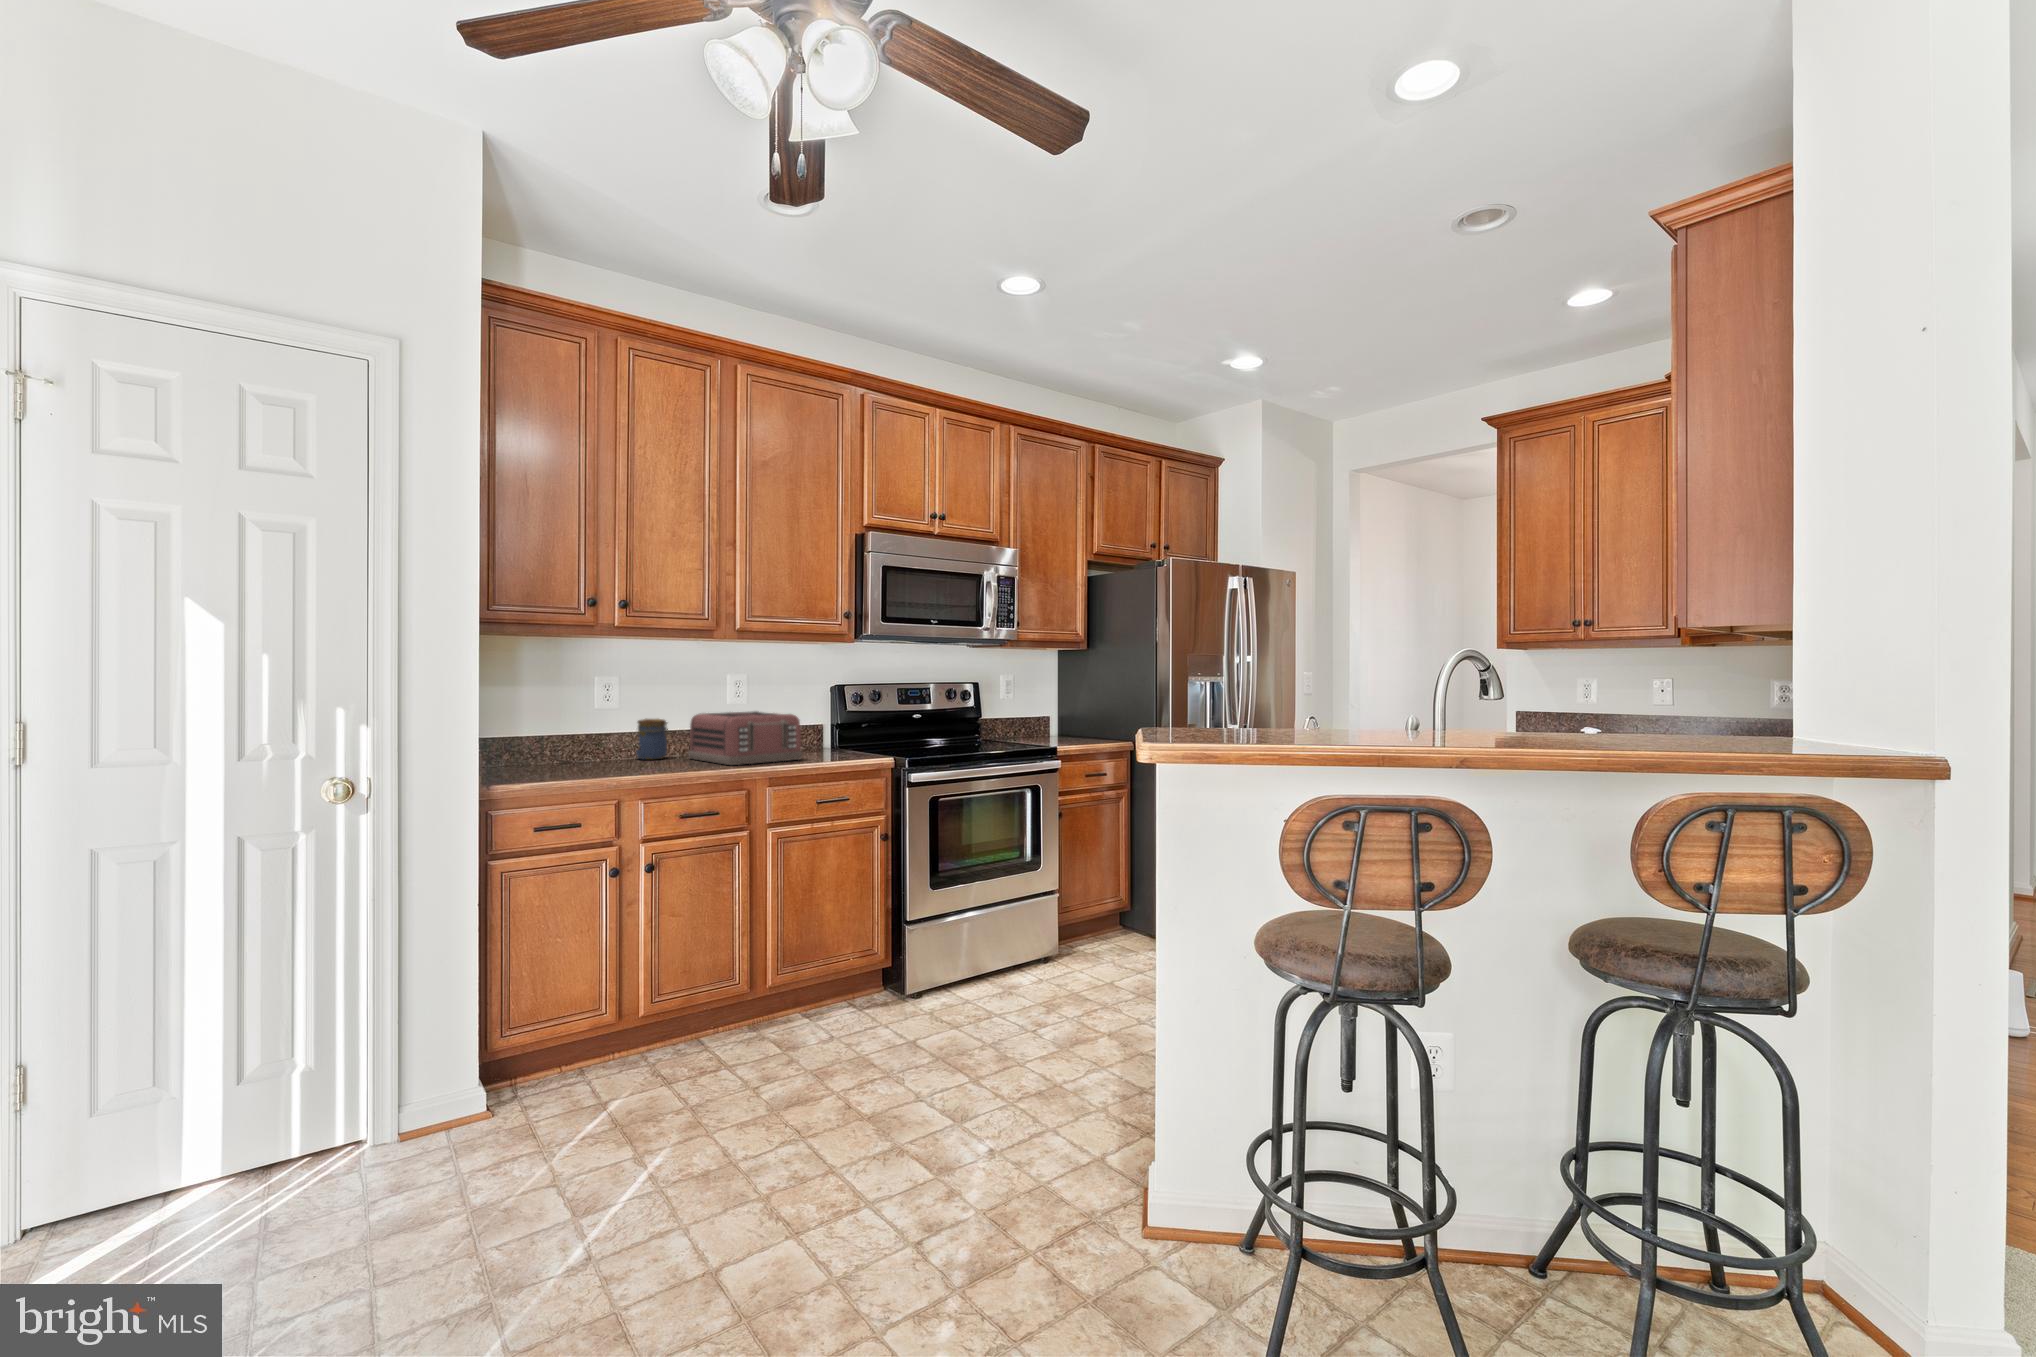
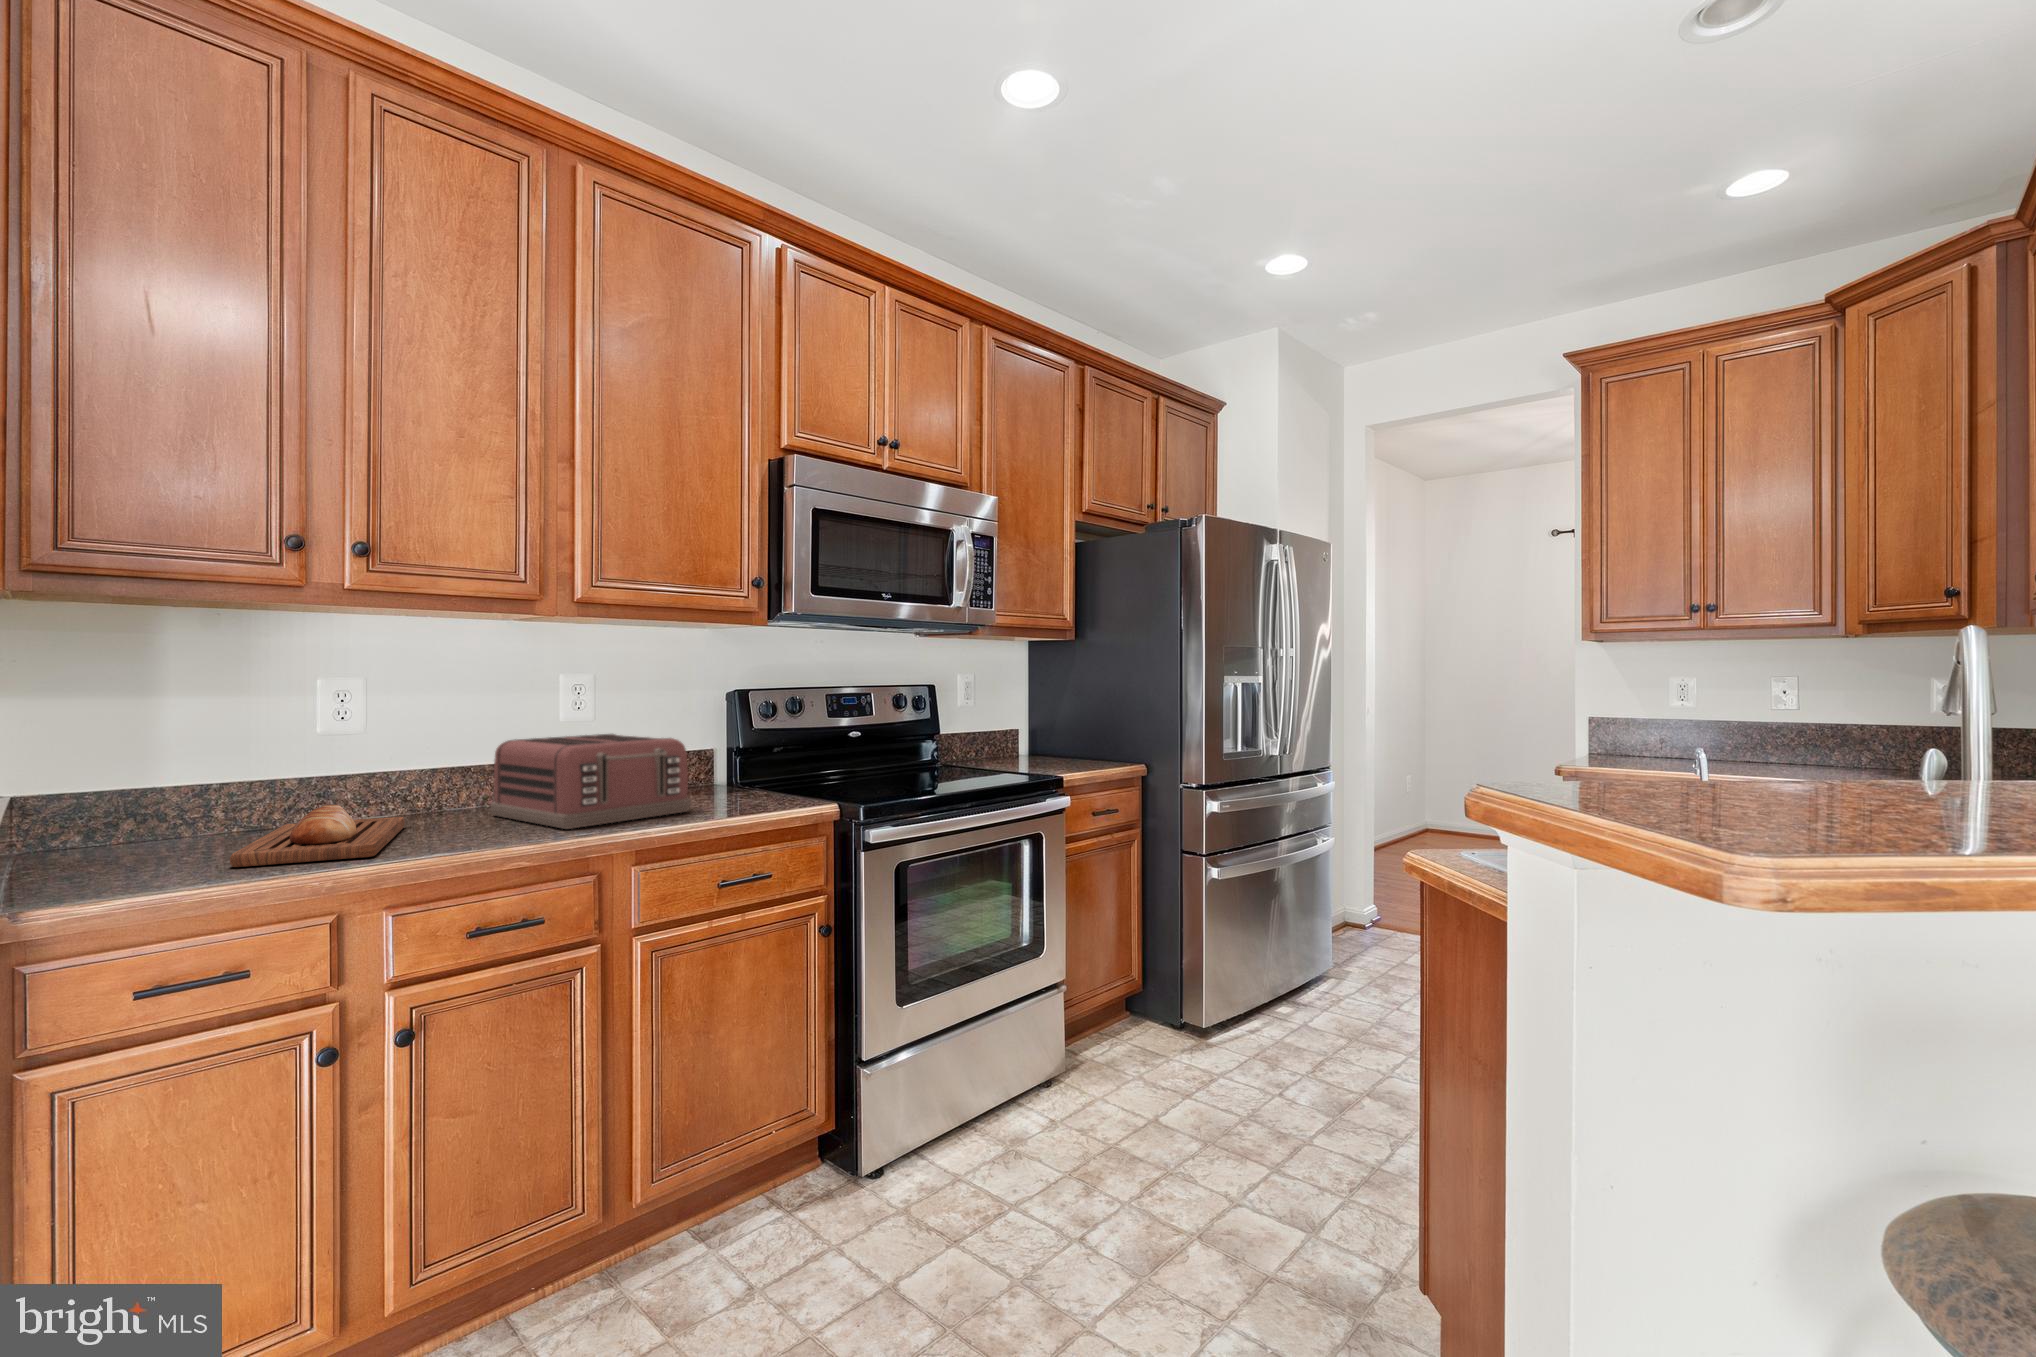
jar: present [636,719,669,760] -> none [394,749,457,820]
bread loaf: none [567,747,643,775] -> present [230,805,405,867]

